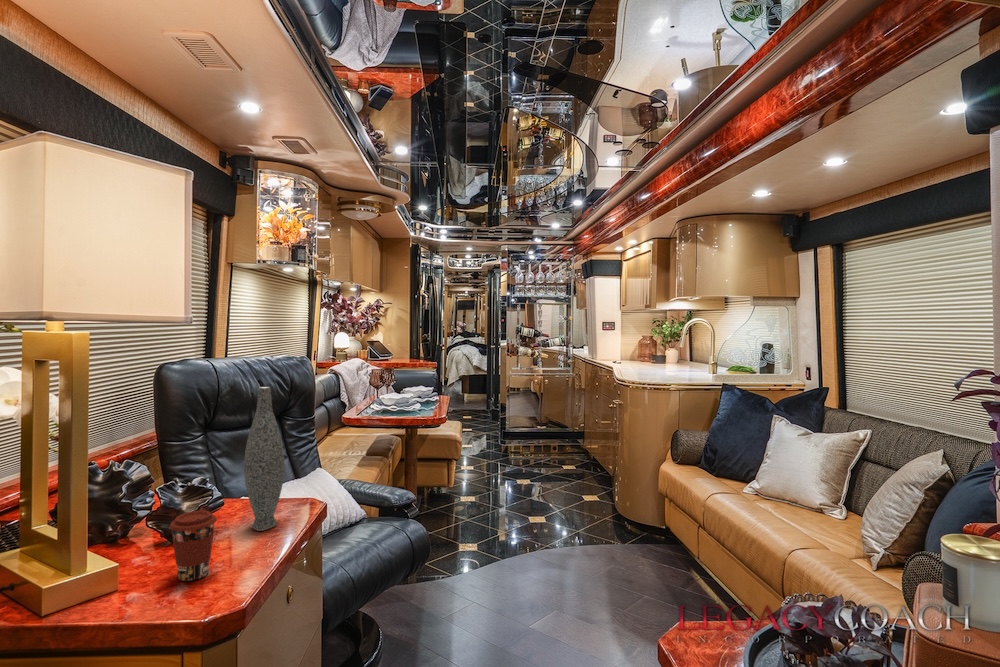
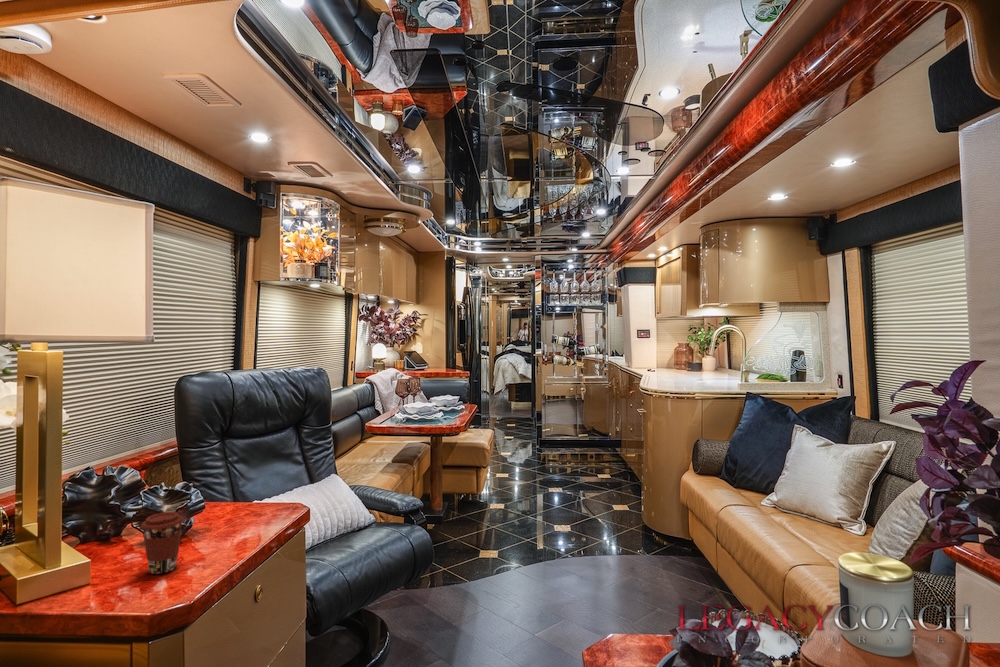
vase: present [244,387,285,531] -> none [224,401,260,532]

